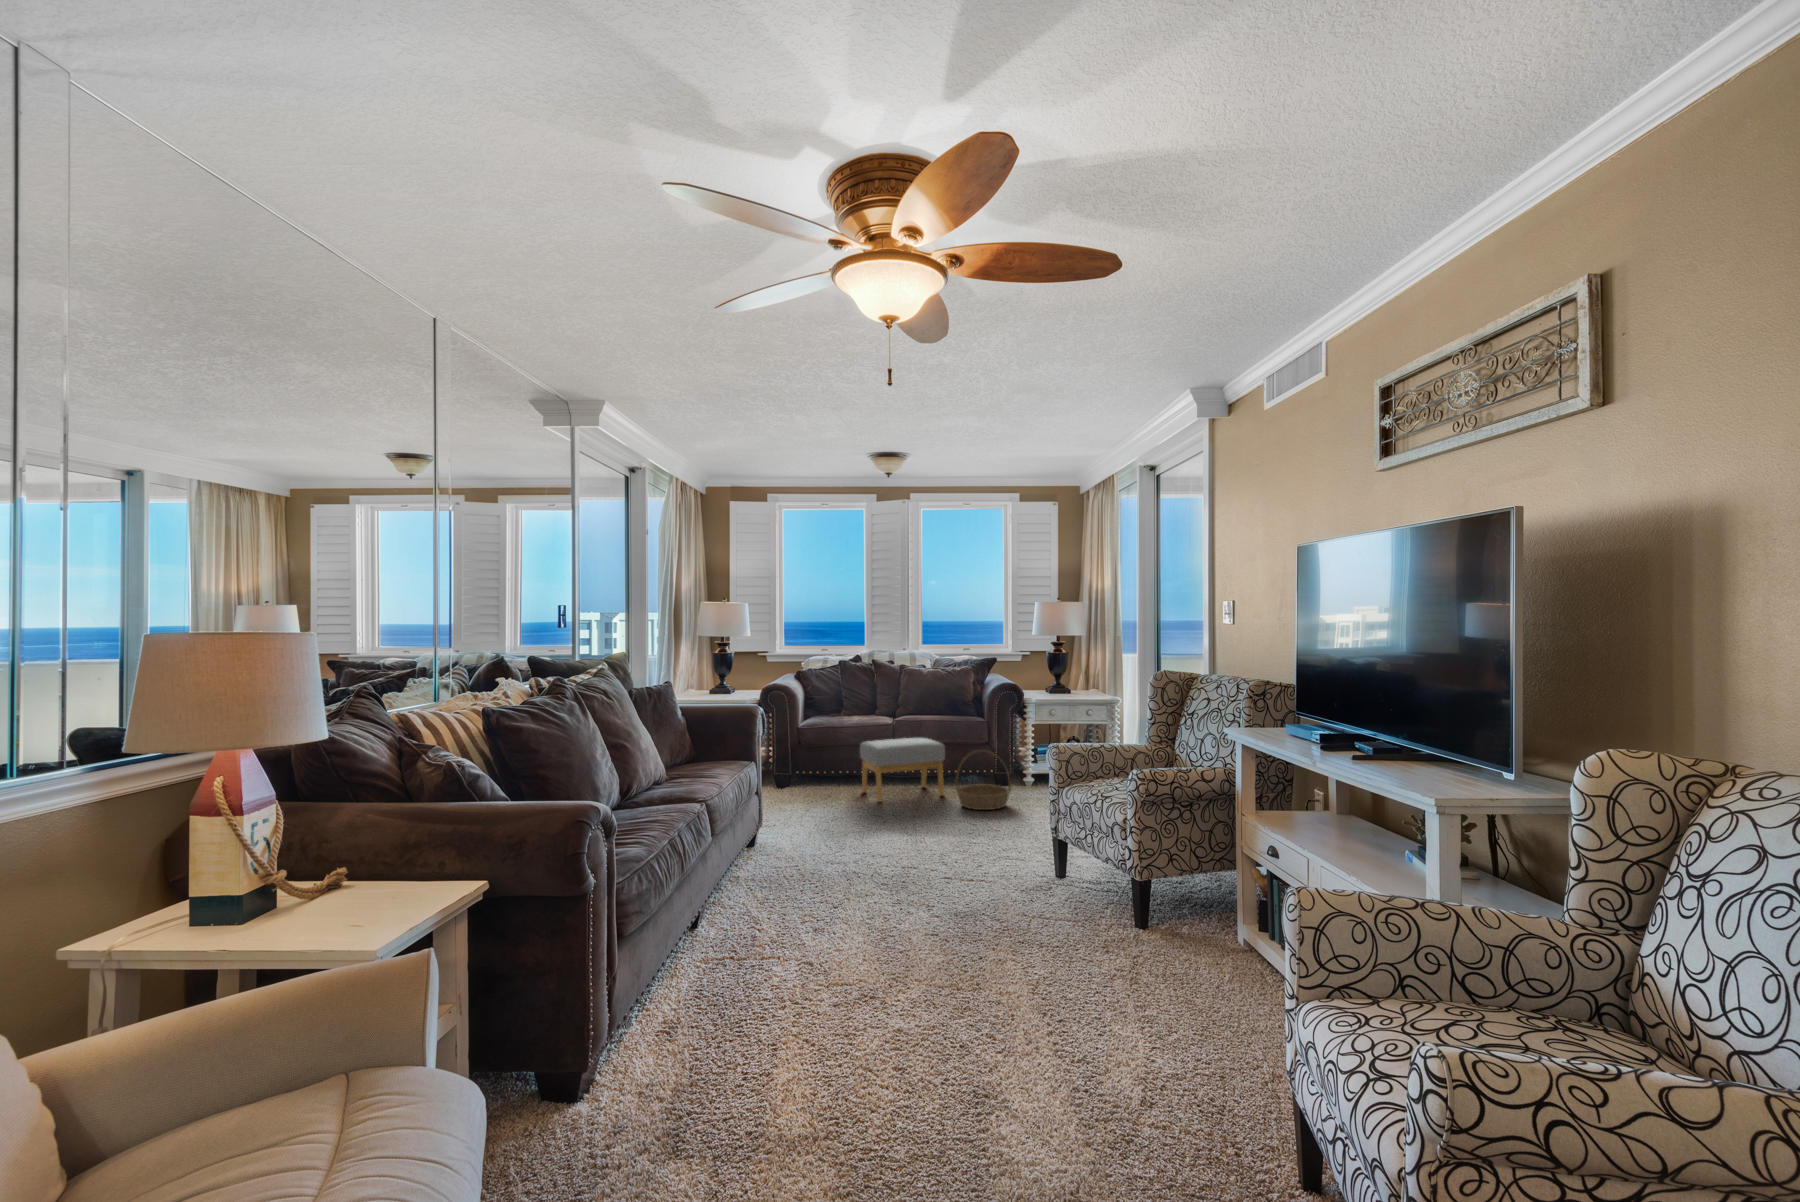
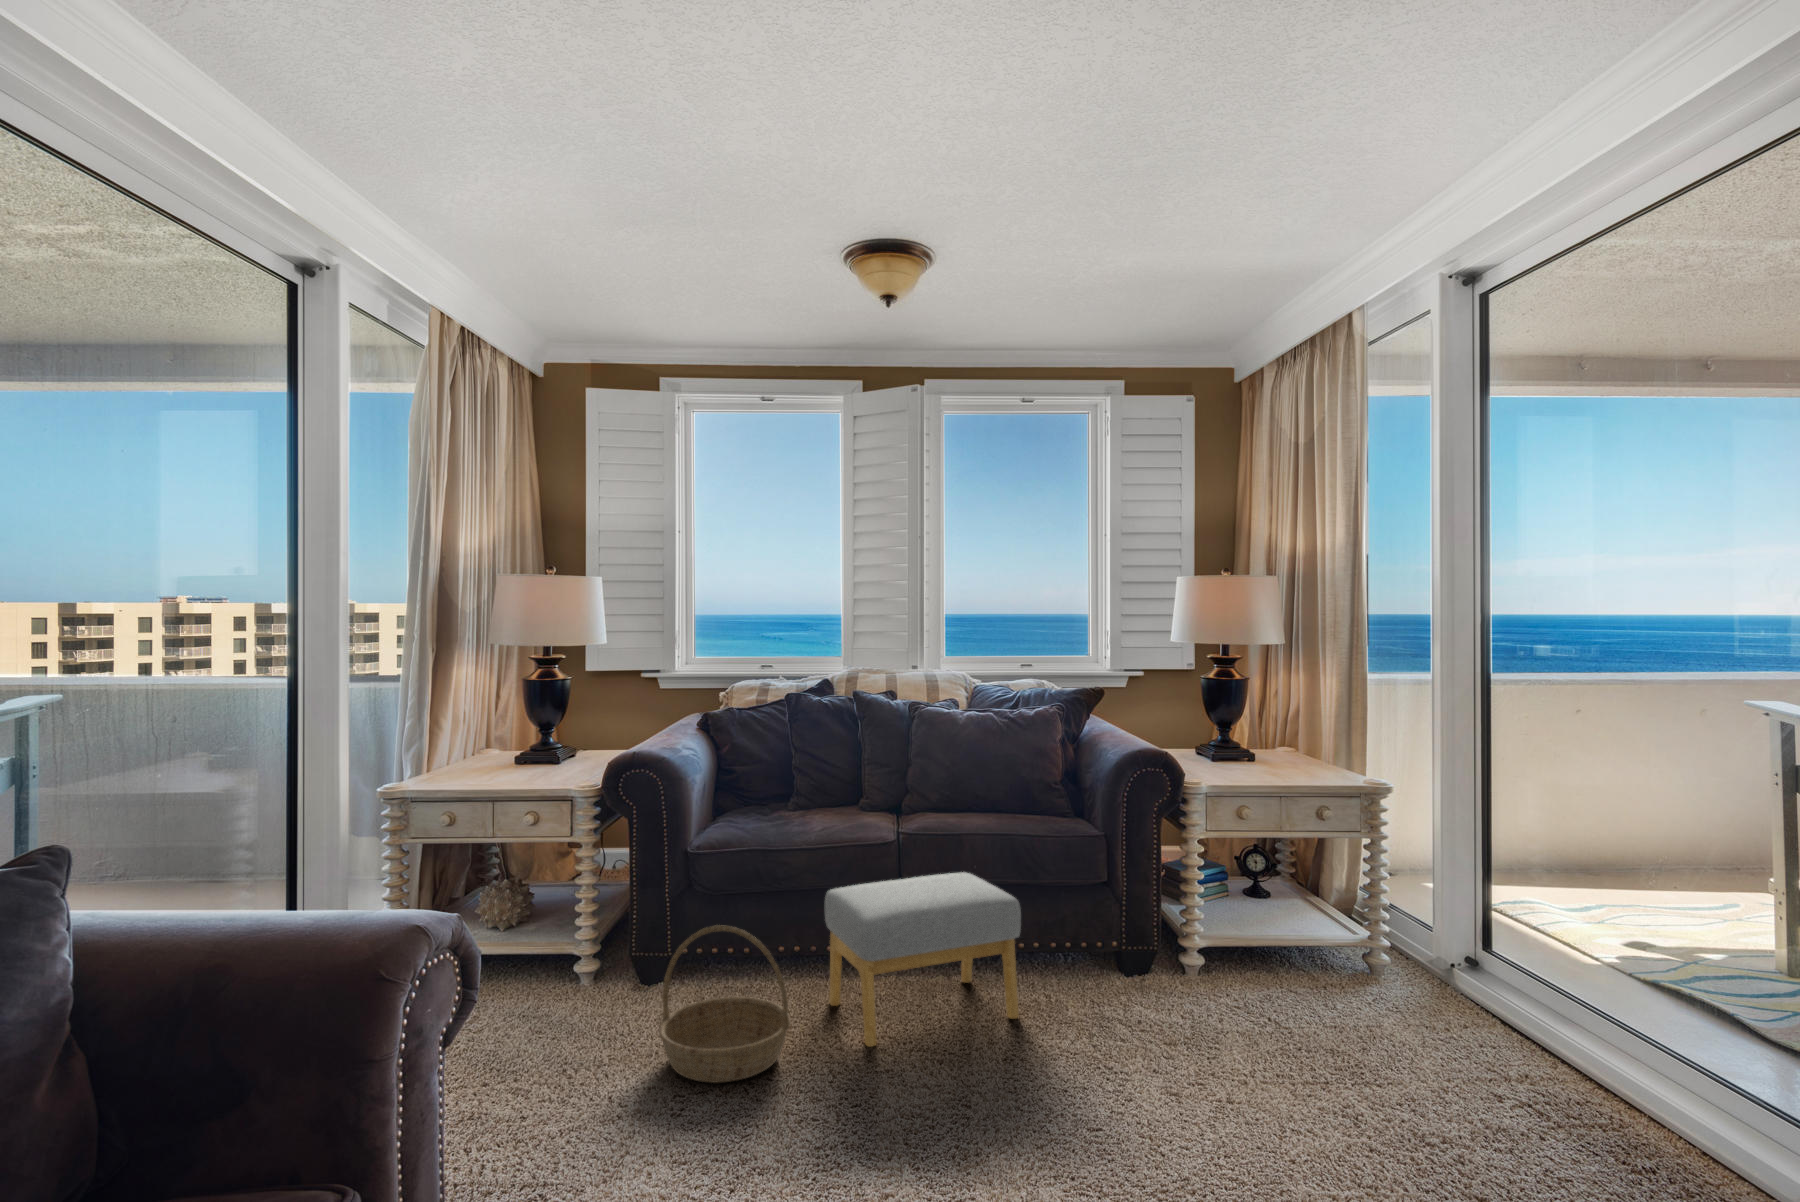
basket: present [956,750,1011,810] -> present [659,925,791,1083]

